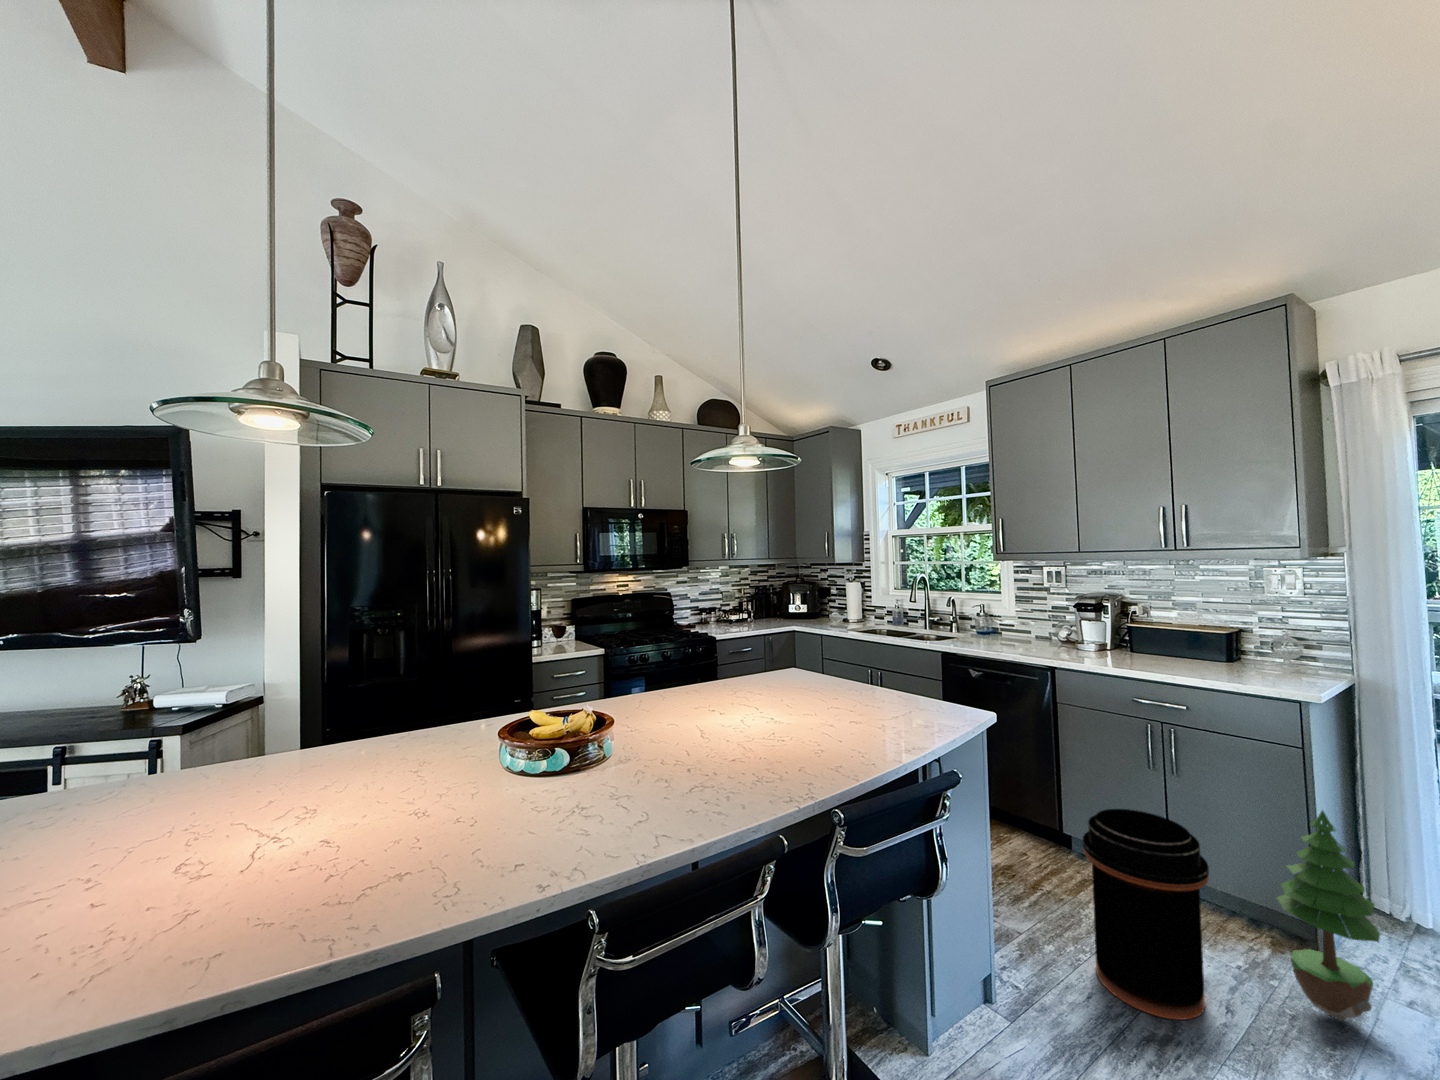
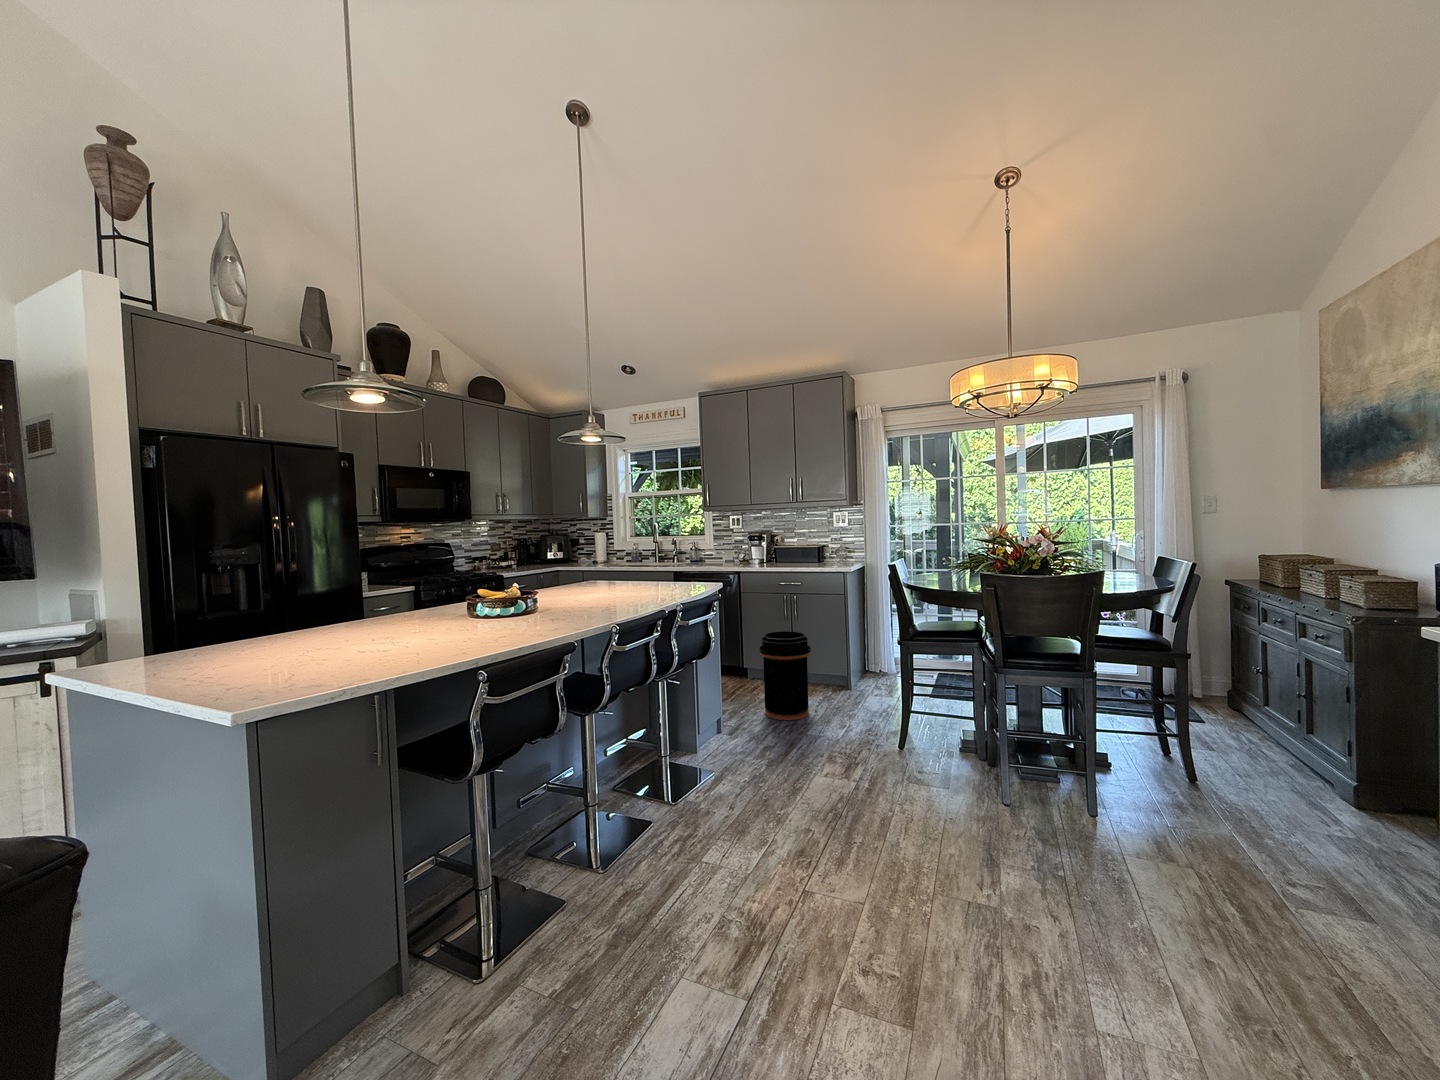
potted tree: present [1277,810,1380,1021] -> none [834,614,868,705]

